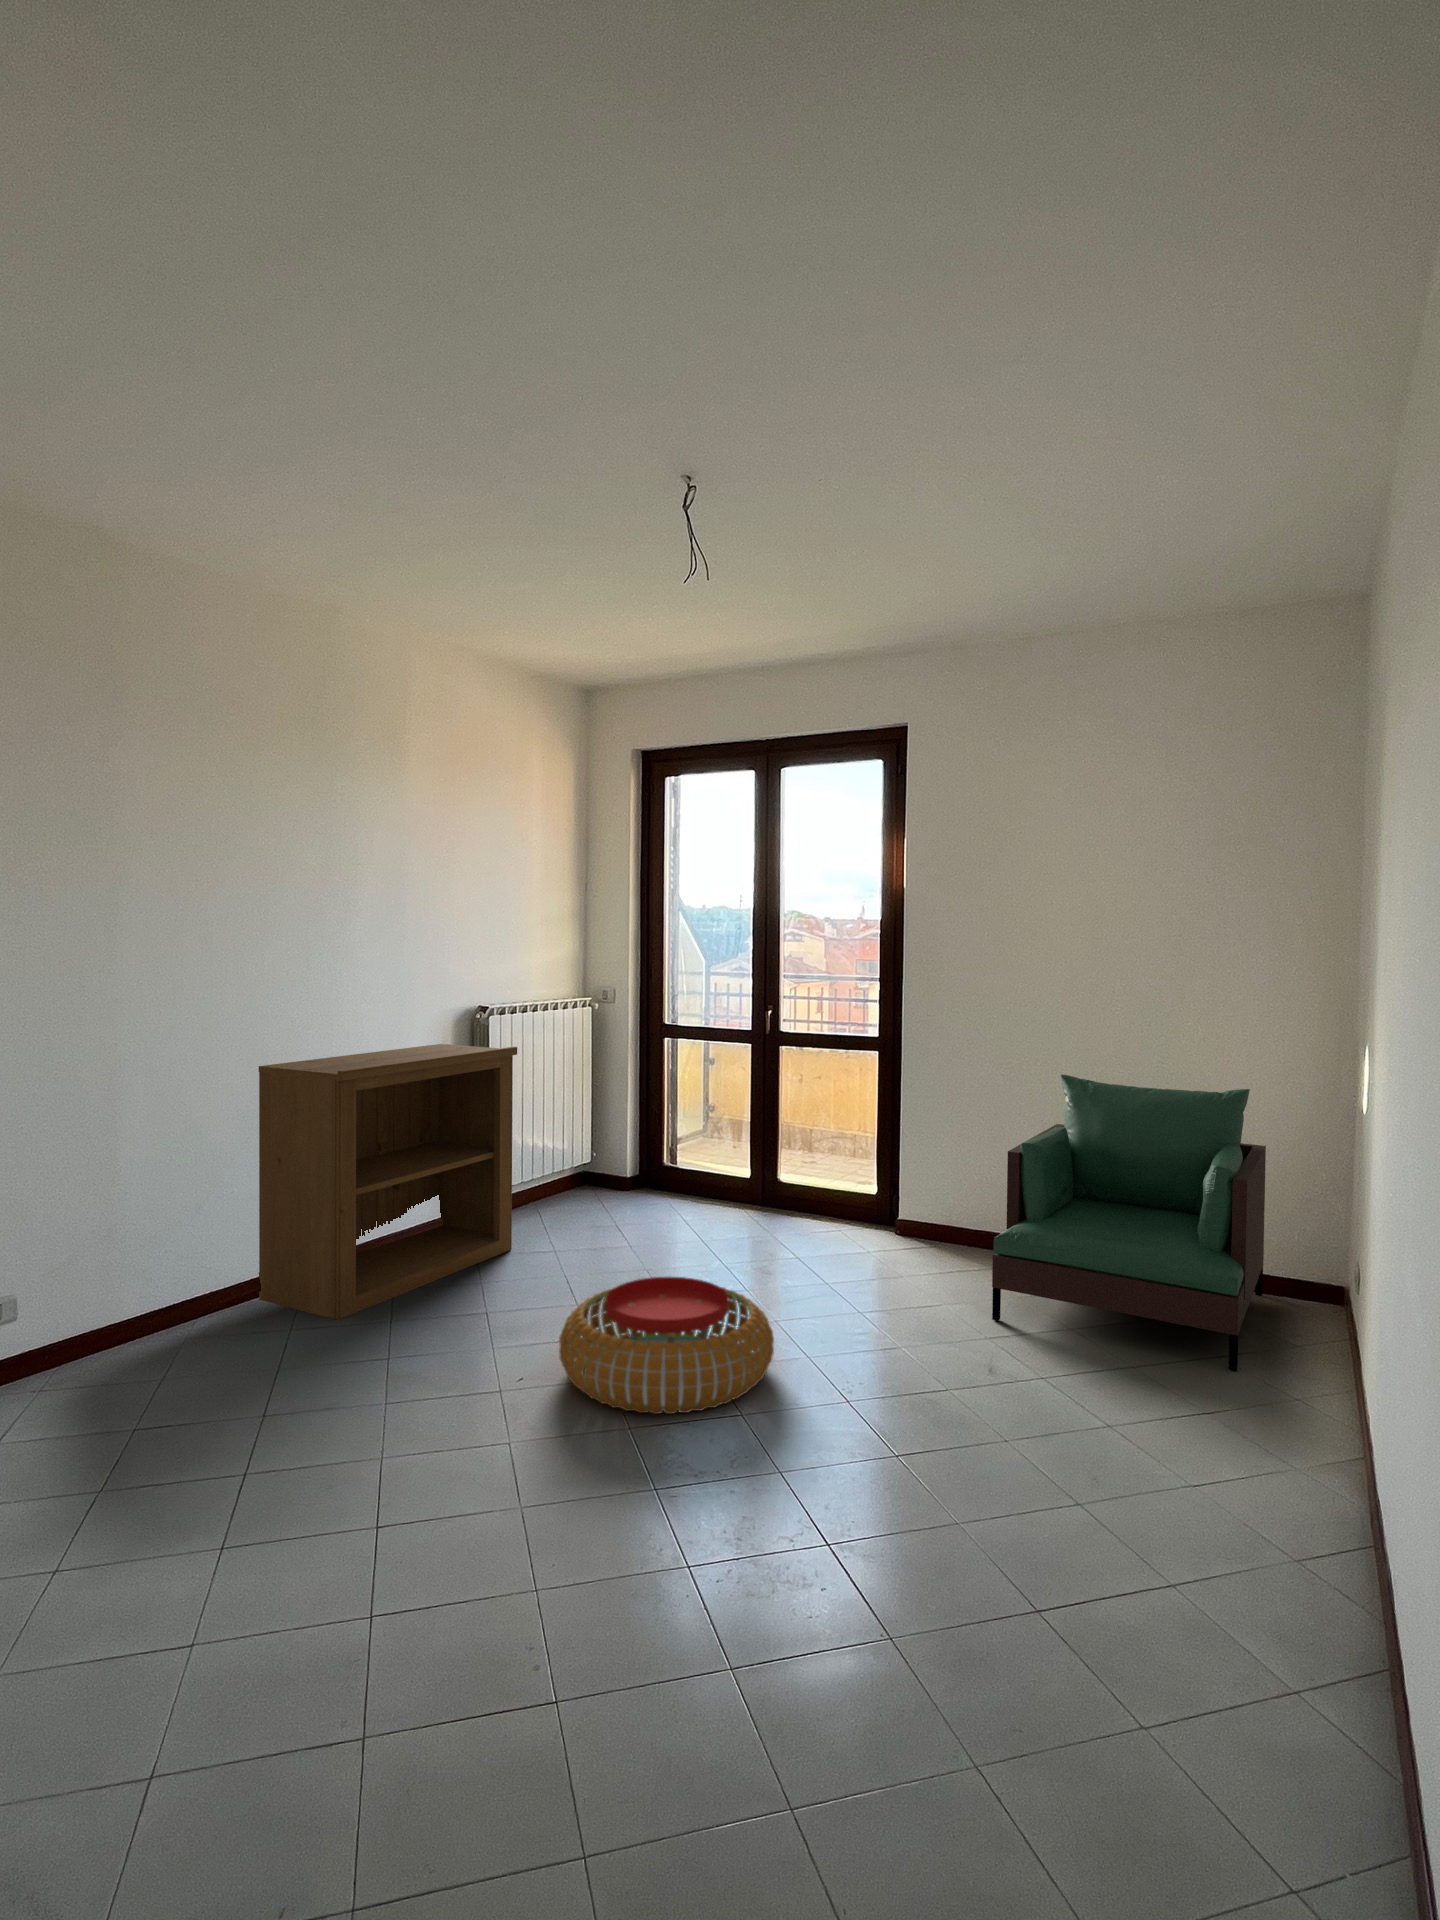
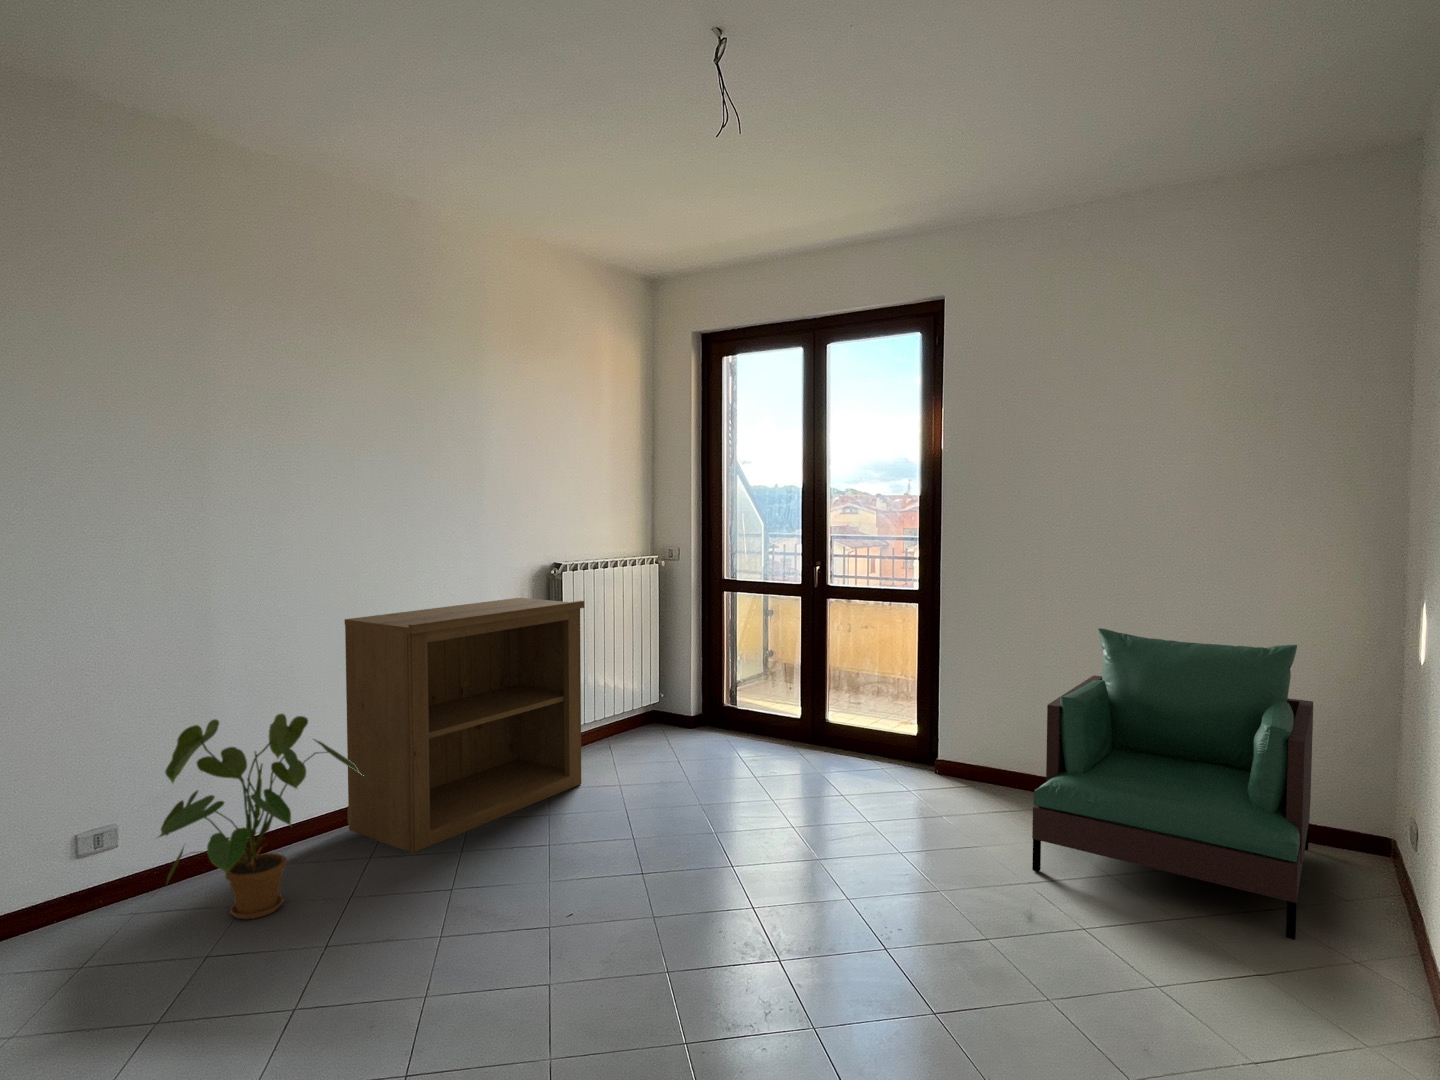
house plant: none [75,1168,292,1385] -> present [158,713,359,919]
pouf: present [559,1277,774,1414] -> none [603,825,813,971]

